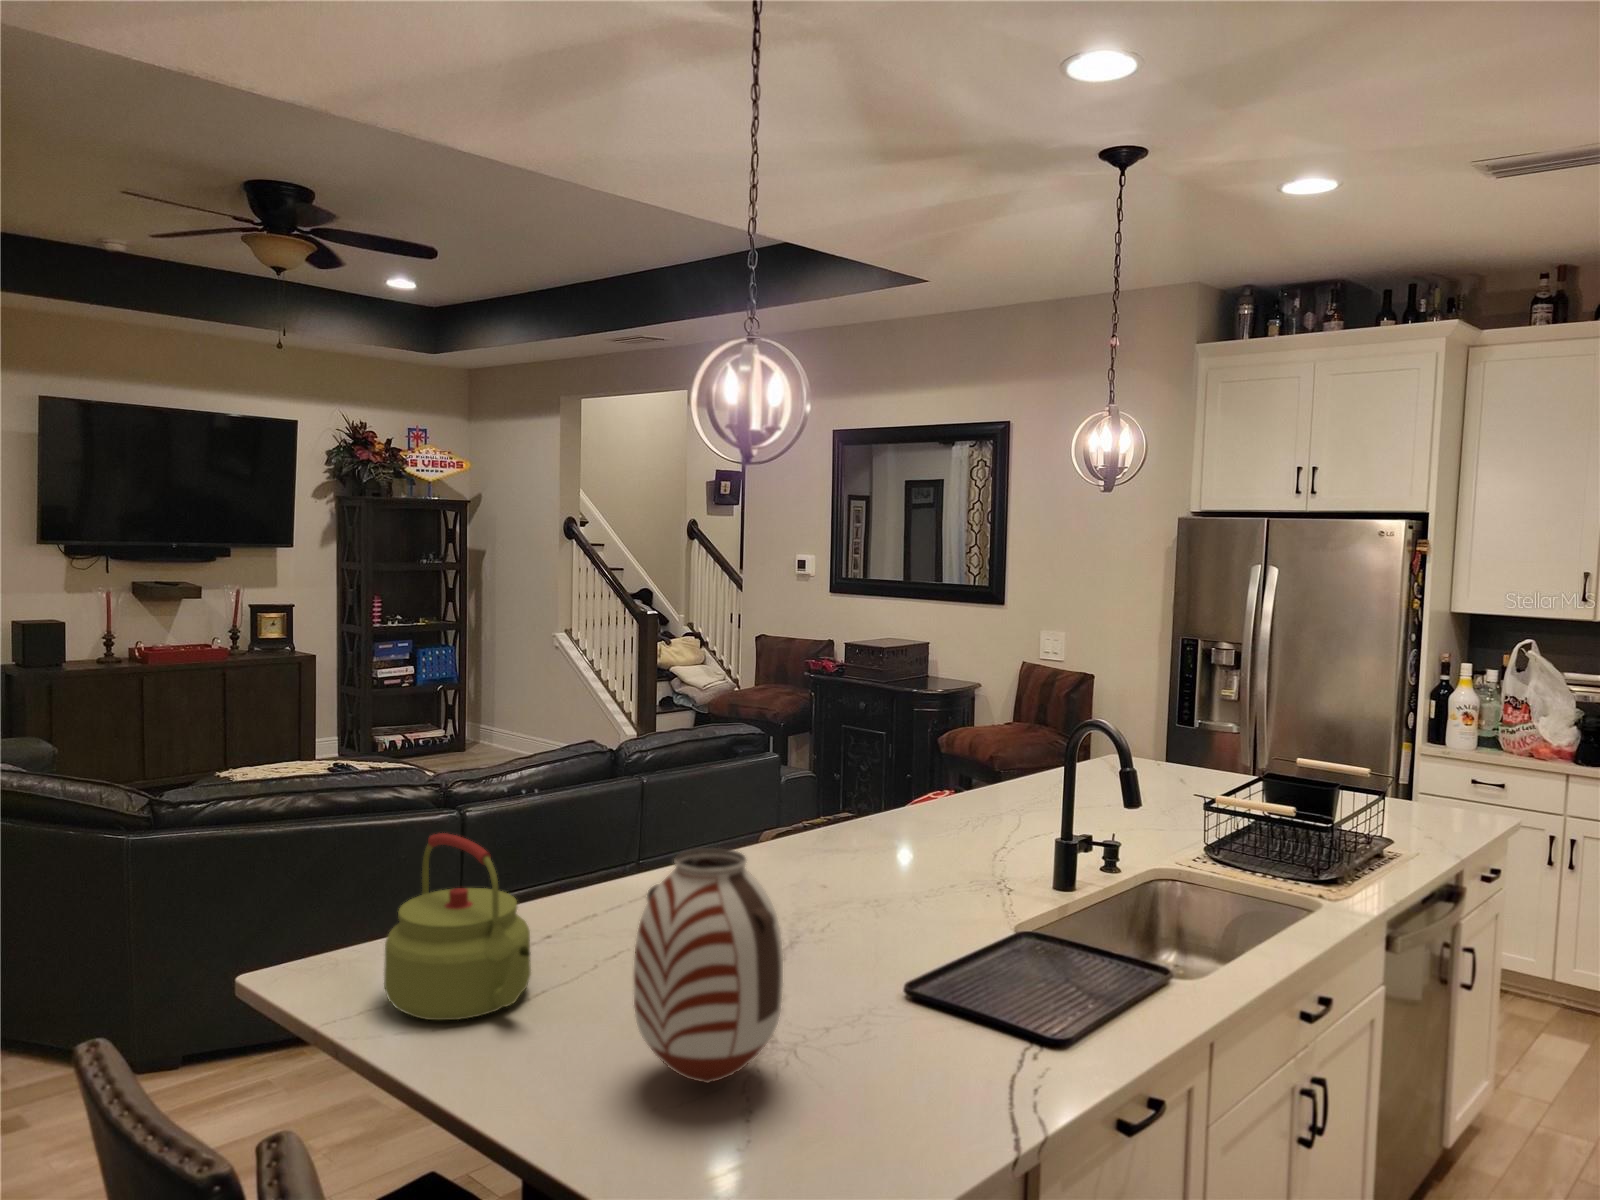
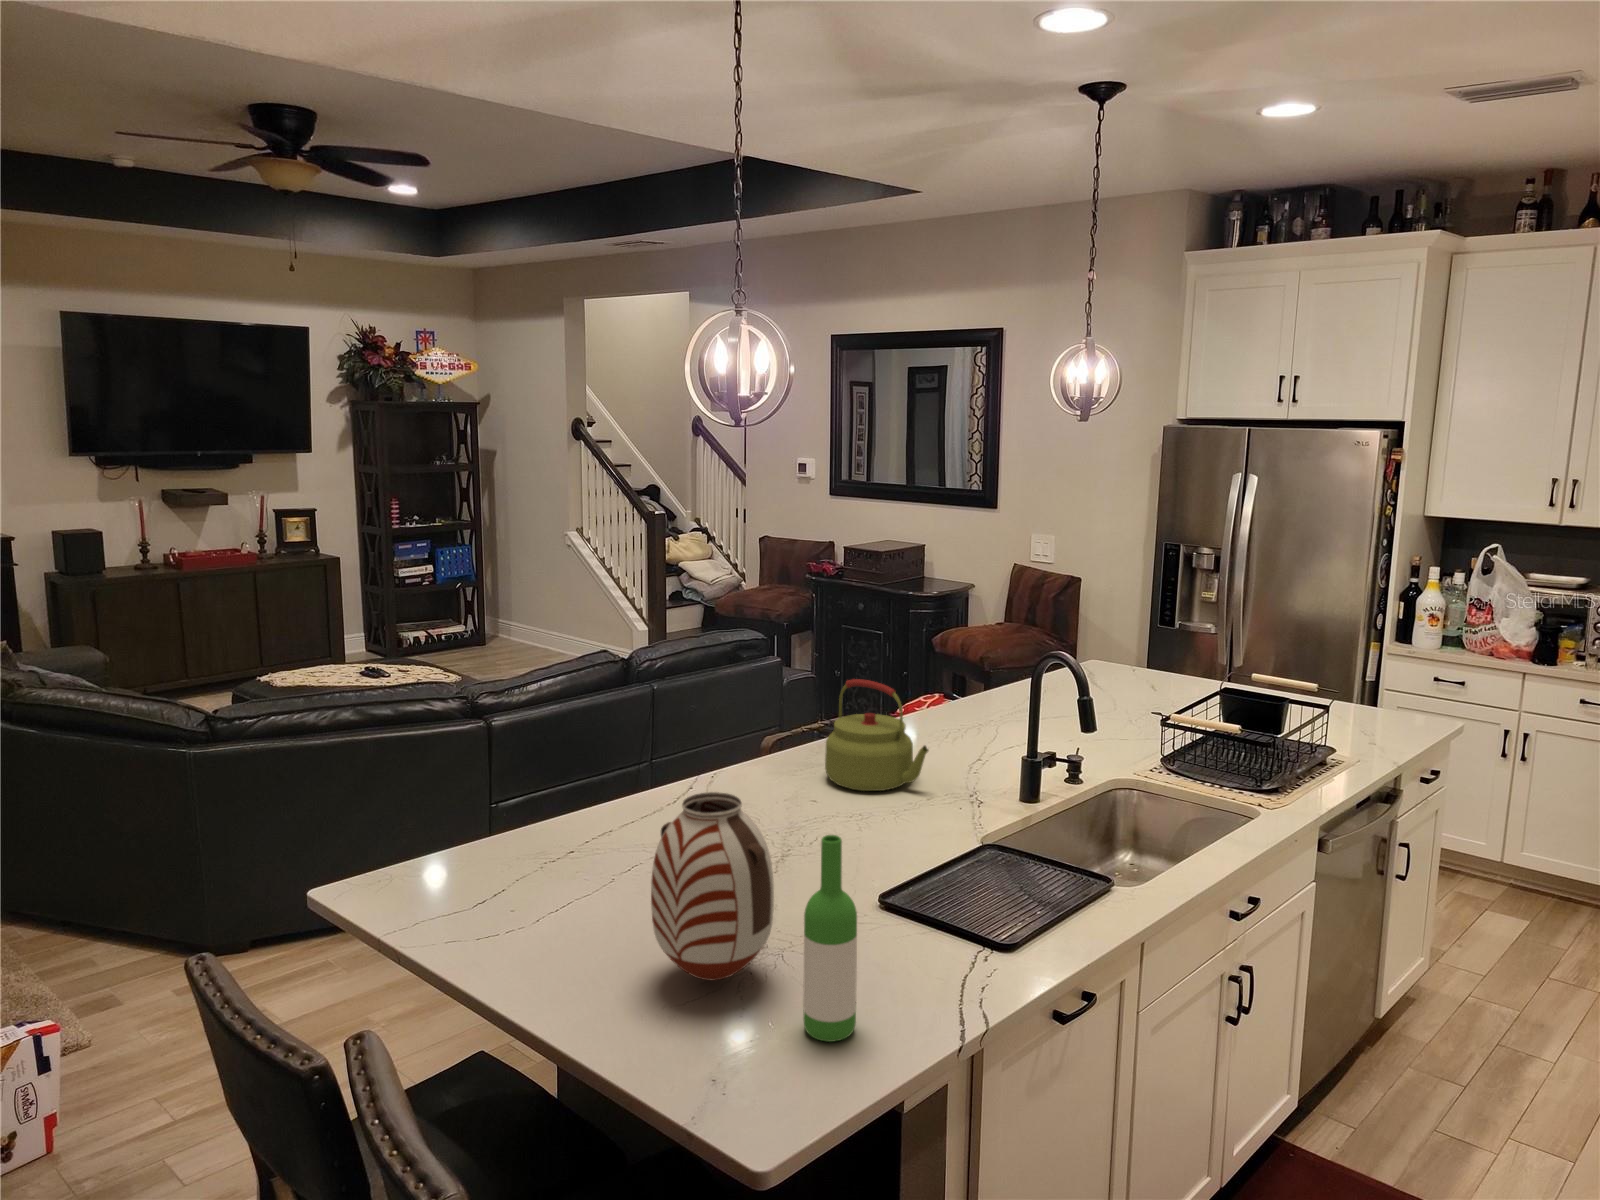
kettle: present [384,833,531,1020] -> present [825,679,929,791]
wine bottle: none [820,893,889,1159] -> present [803,835,857,1042]

